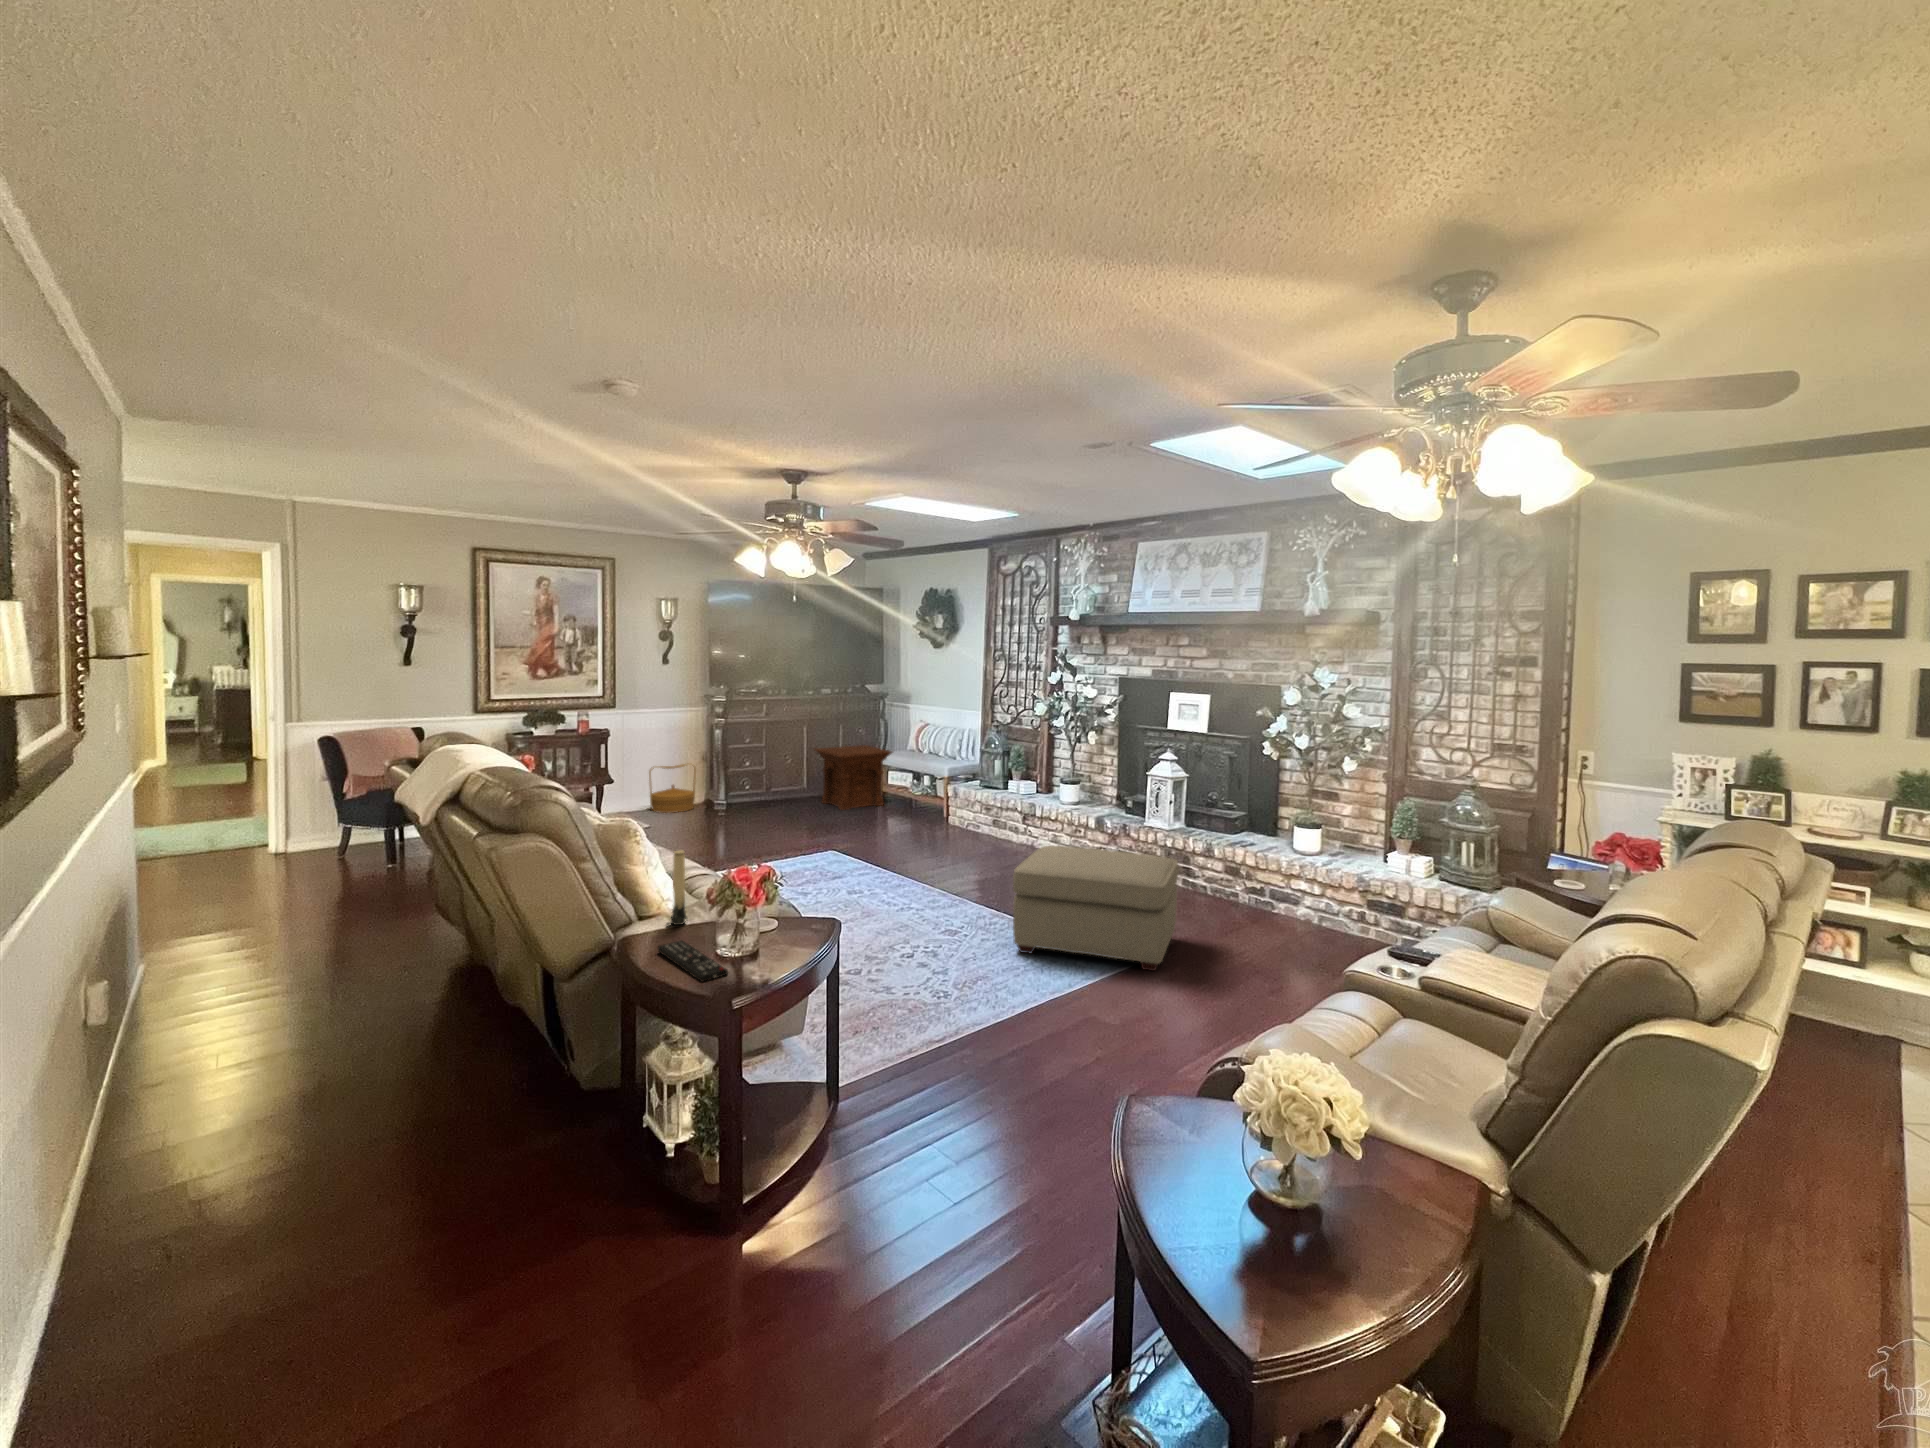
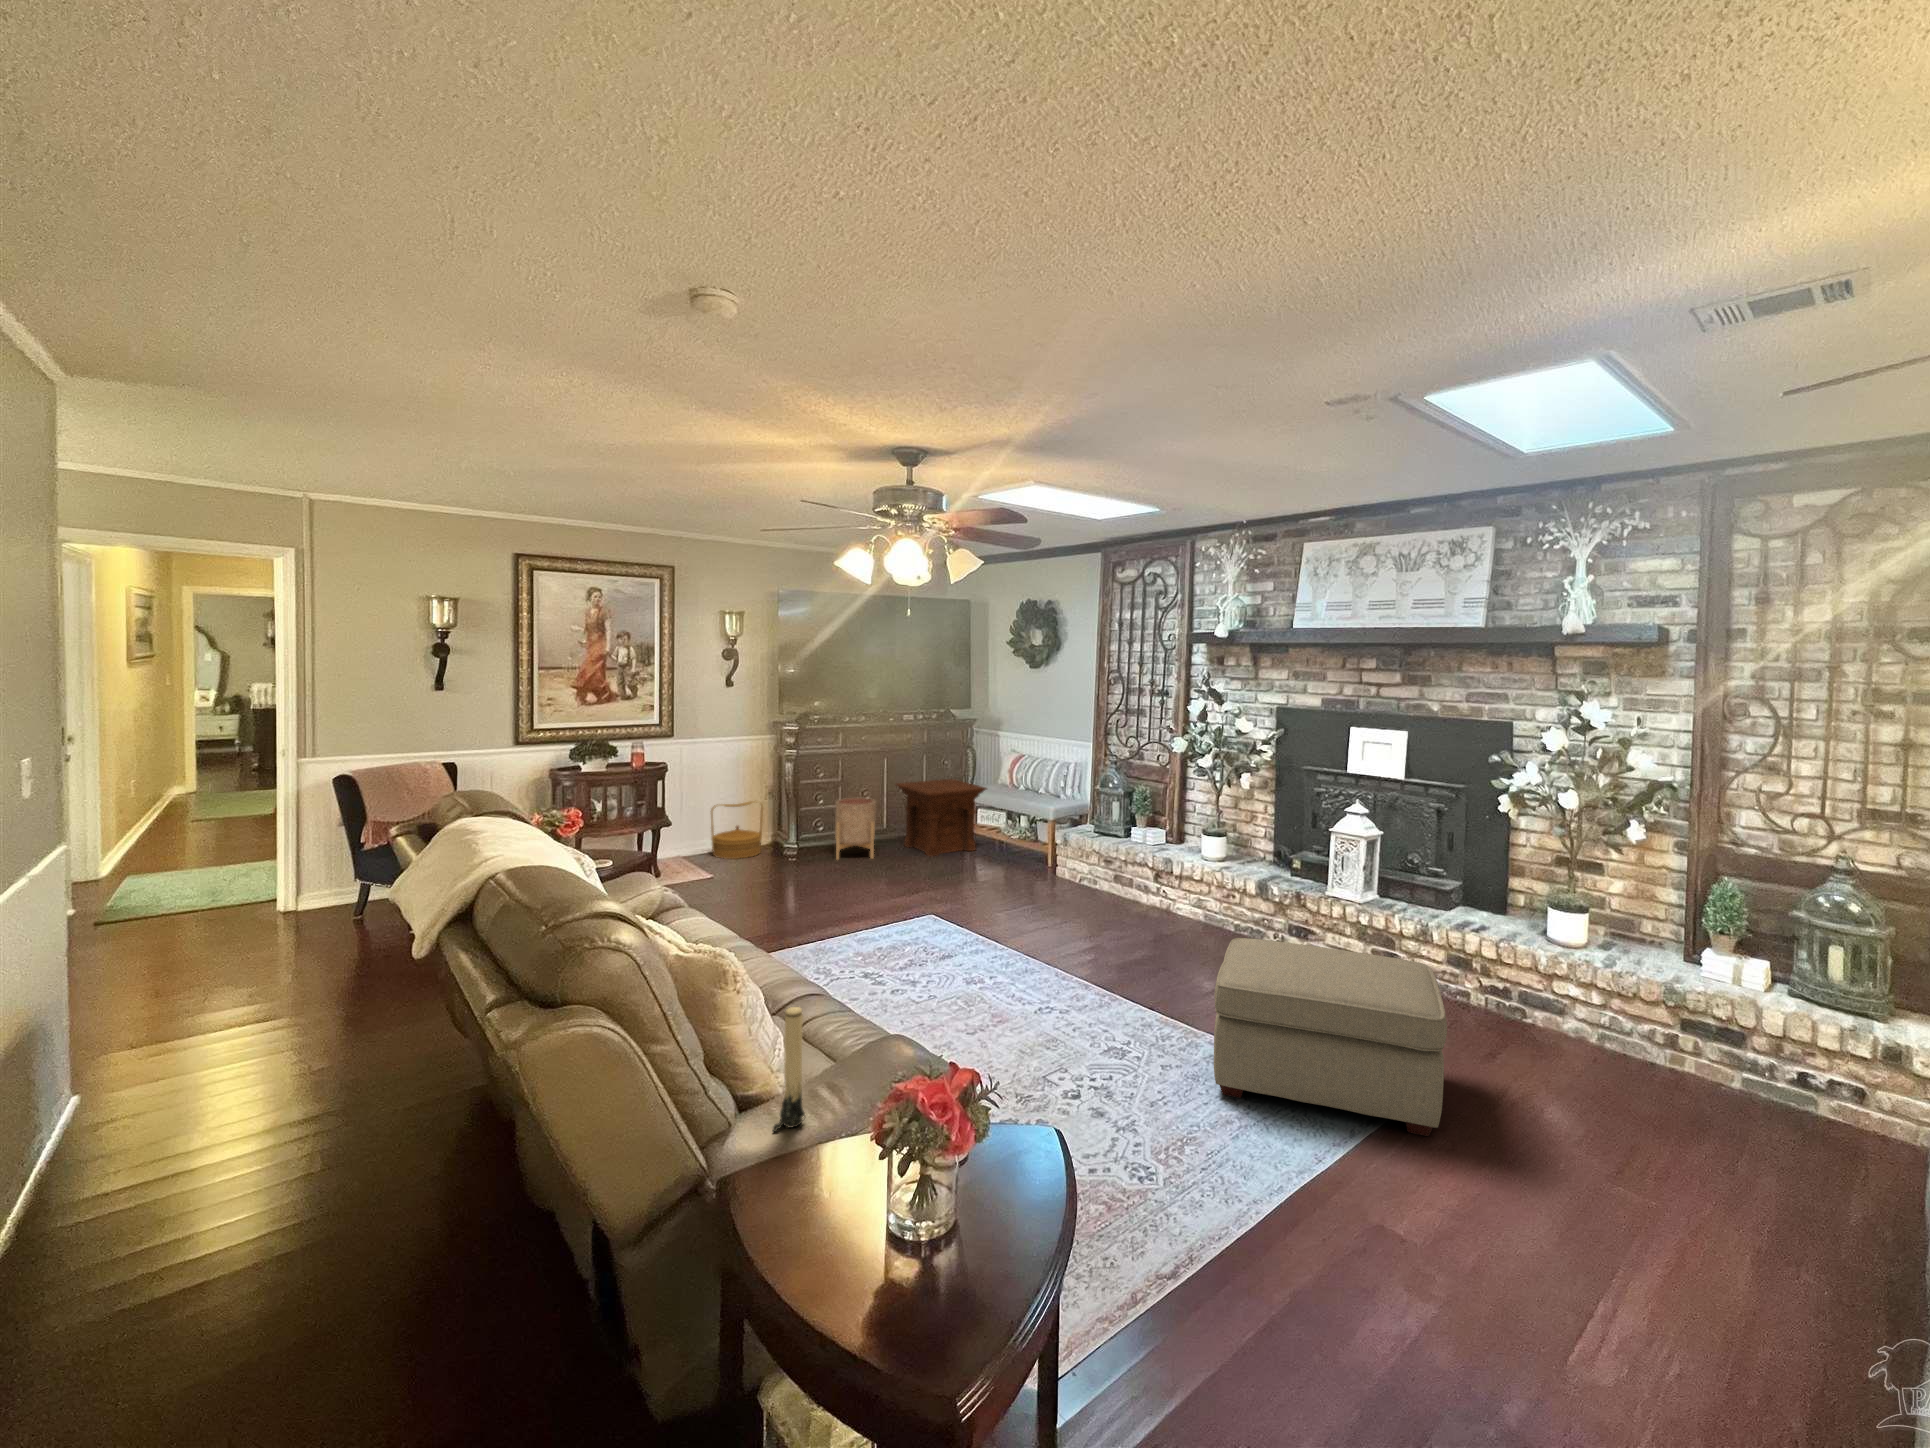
planter: none [760,761,795,813] -> present [835,798,876,860]
remote control: present [658,940,728,982] -> none [769,1178,900,1306]

